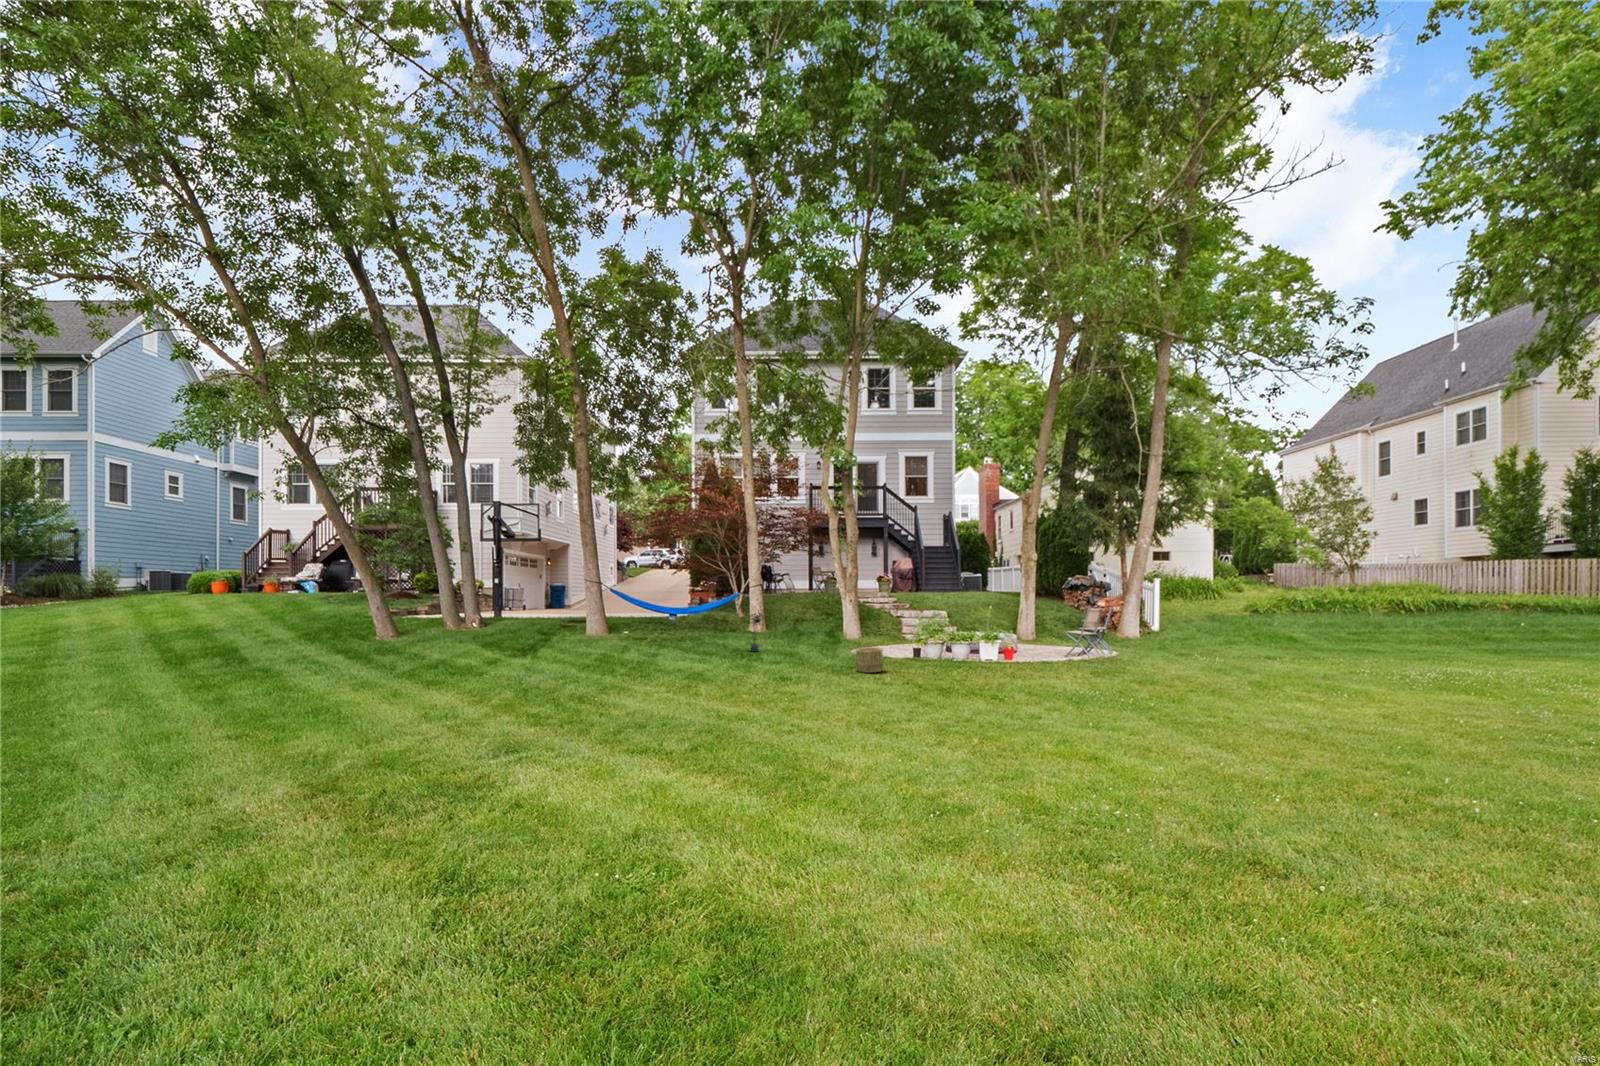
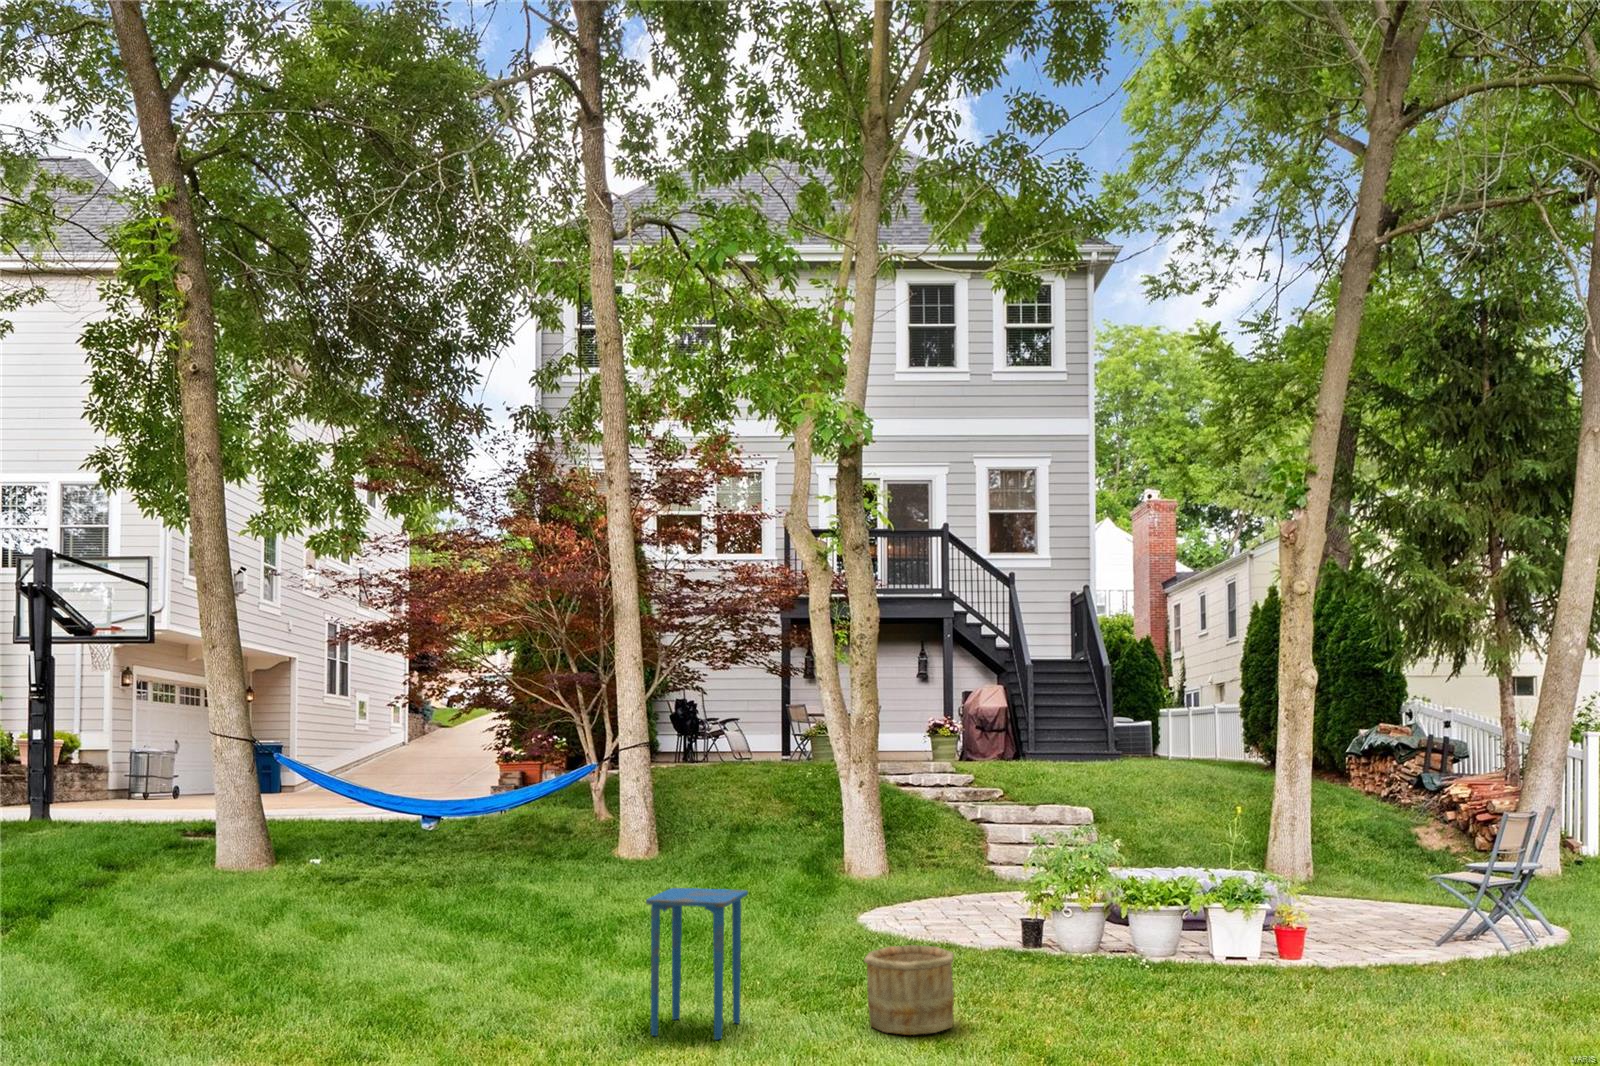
potted plant: present [749,613,764,652] -> none [566,819,618,939]
side table: none [787,629,817,674] -> present [646,888,748,1040]

